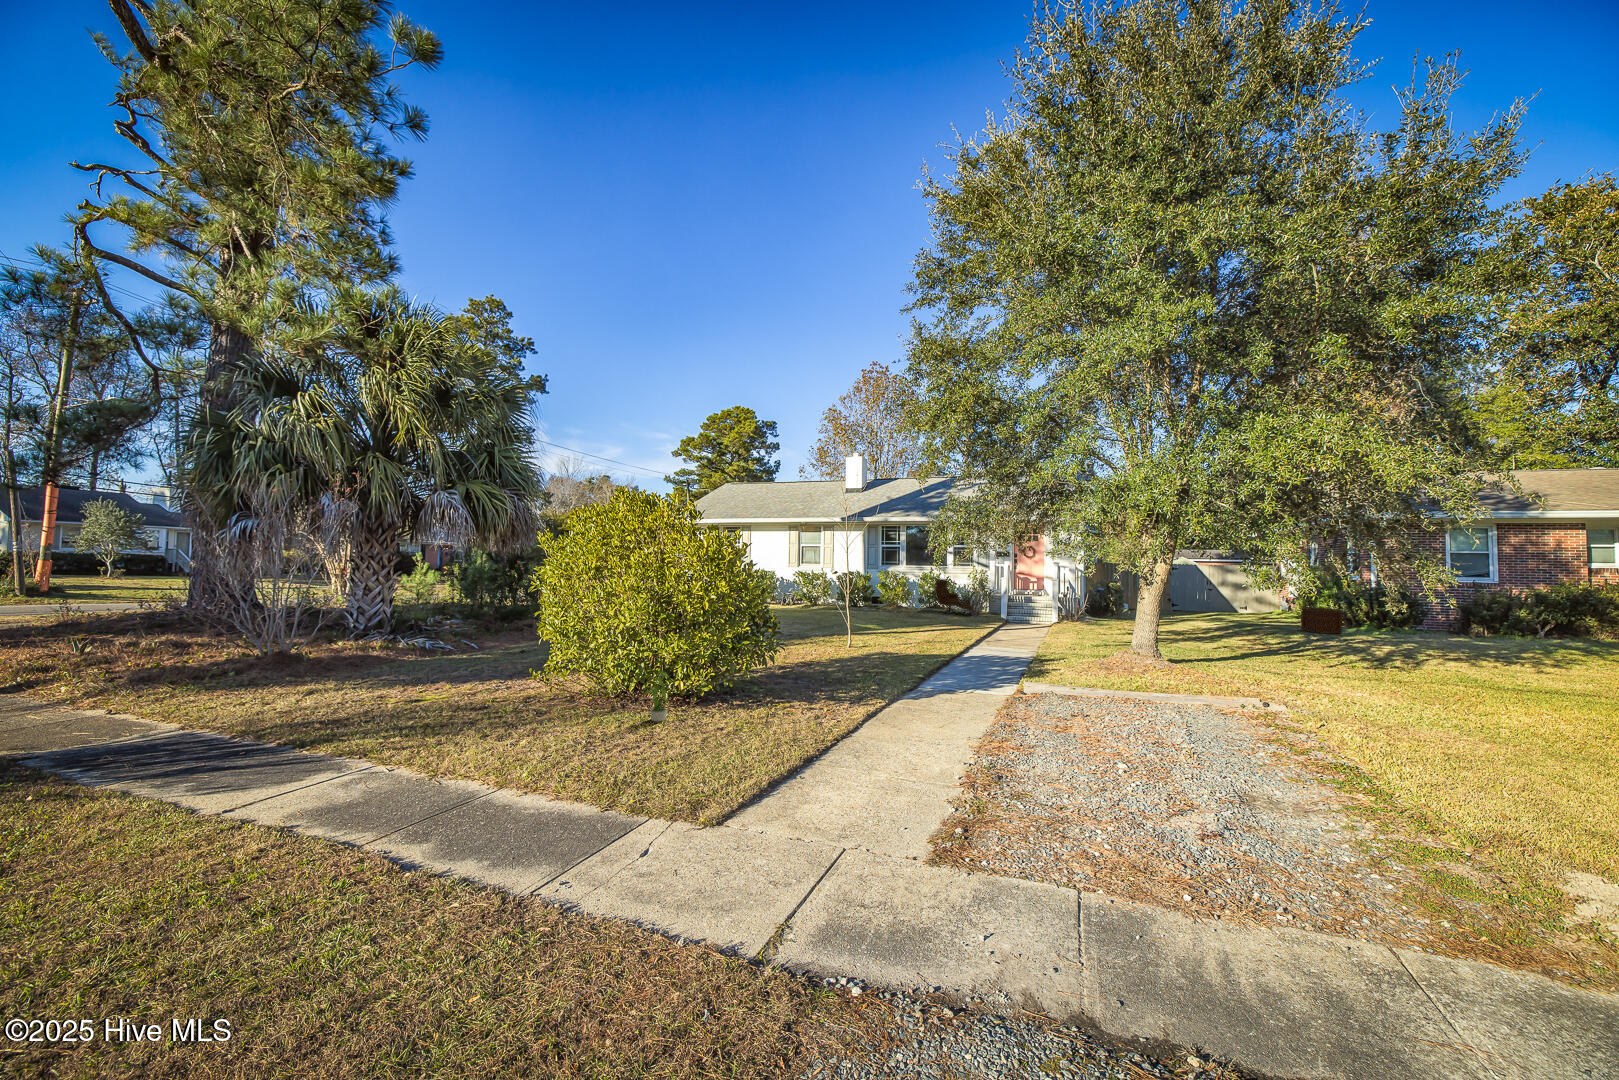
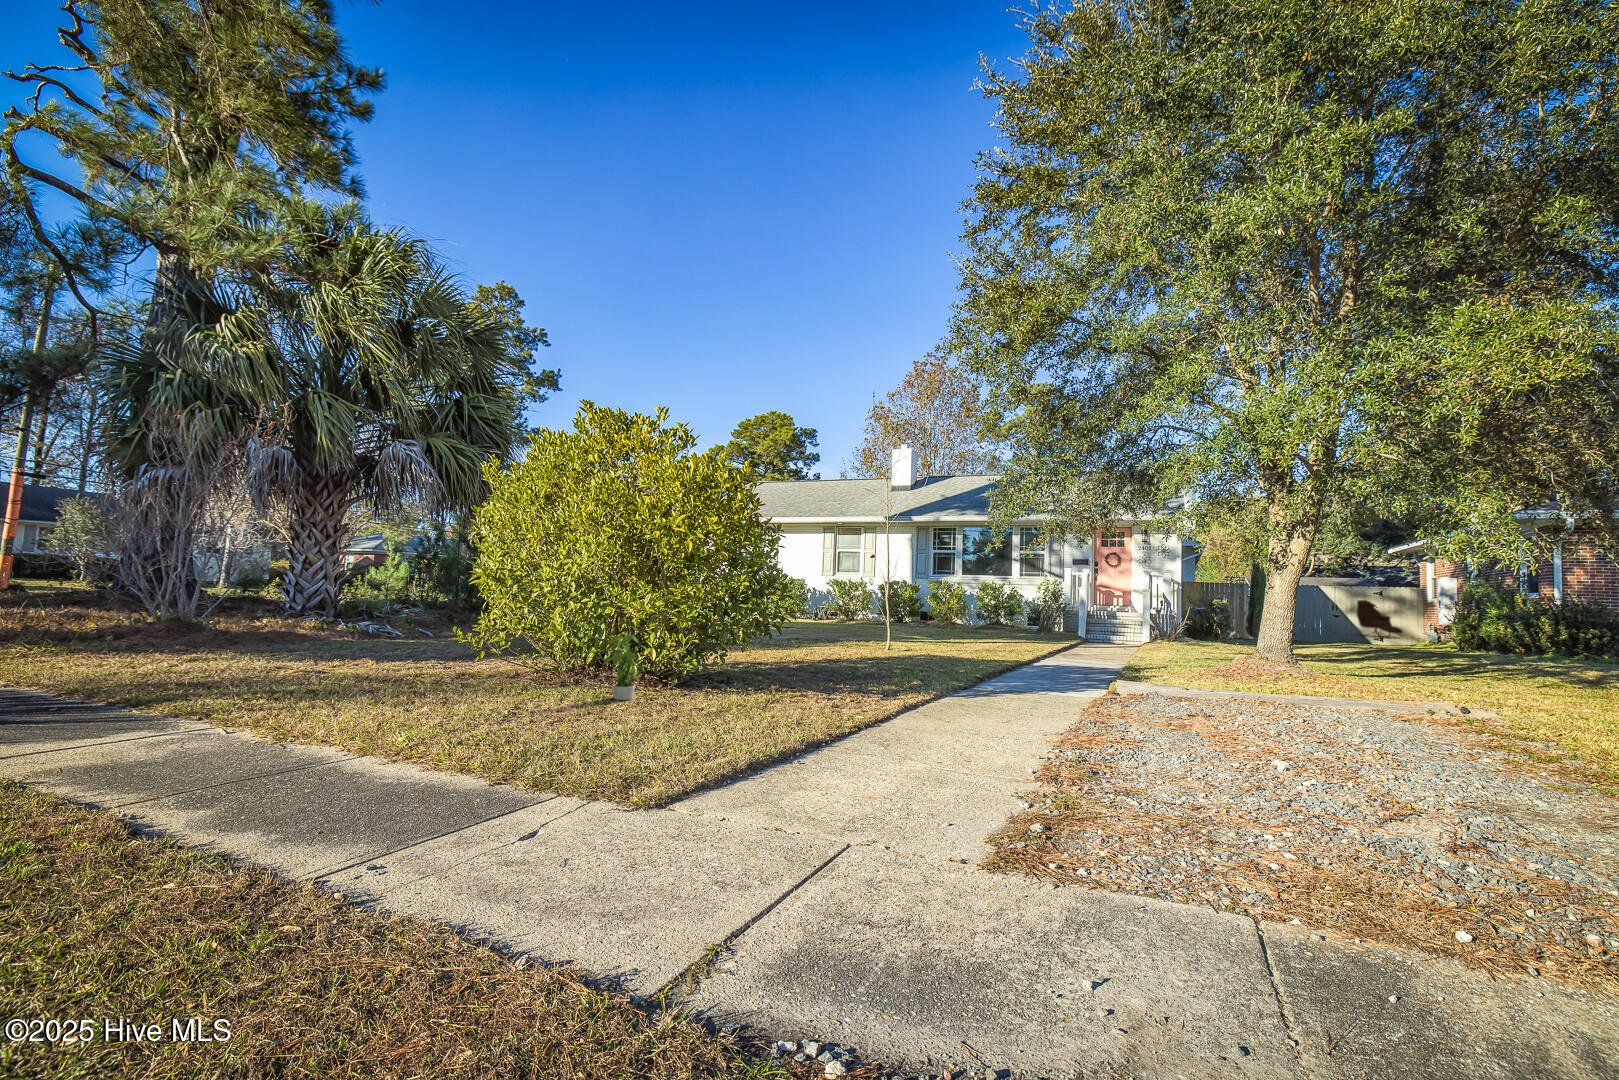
lounge chair: present [935,579,974,614] -> present [1357,600,1403,638]
wooden crate: present [1301,607,1343,634] -> none [1462,625,1519,658]

